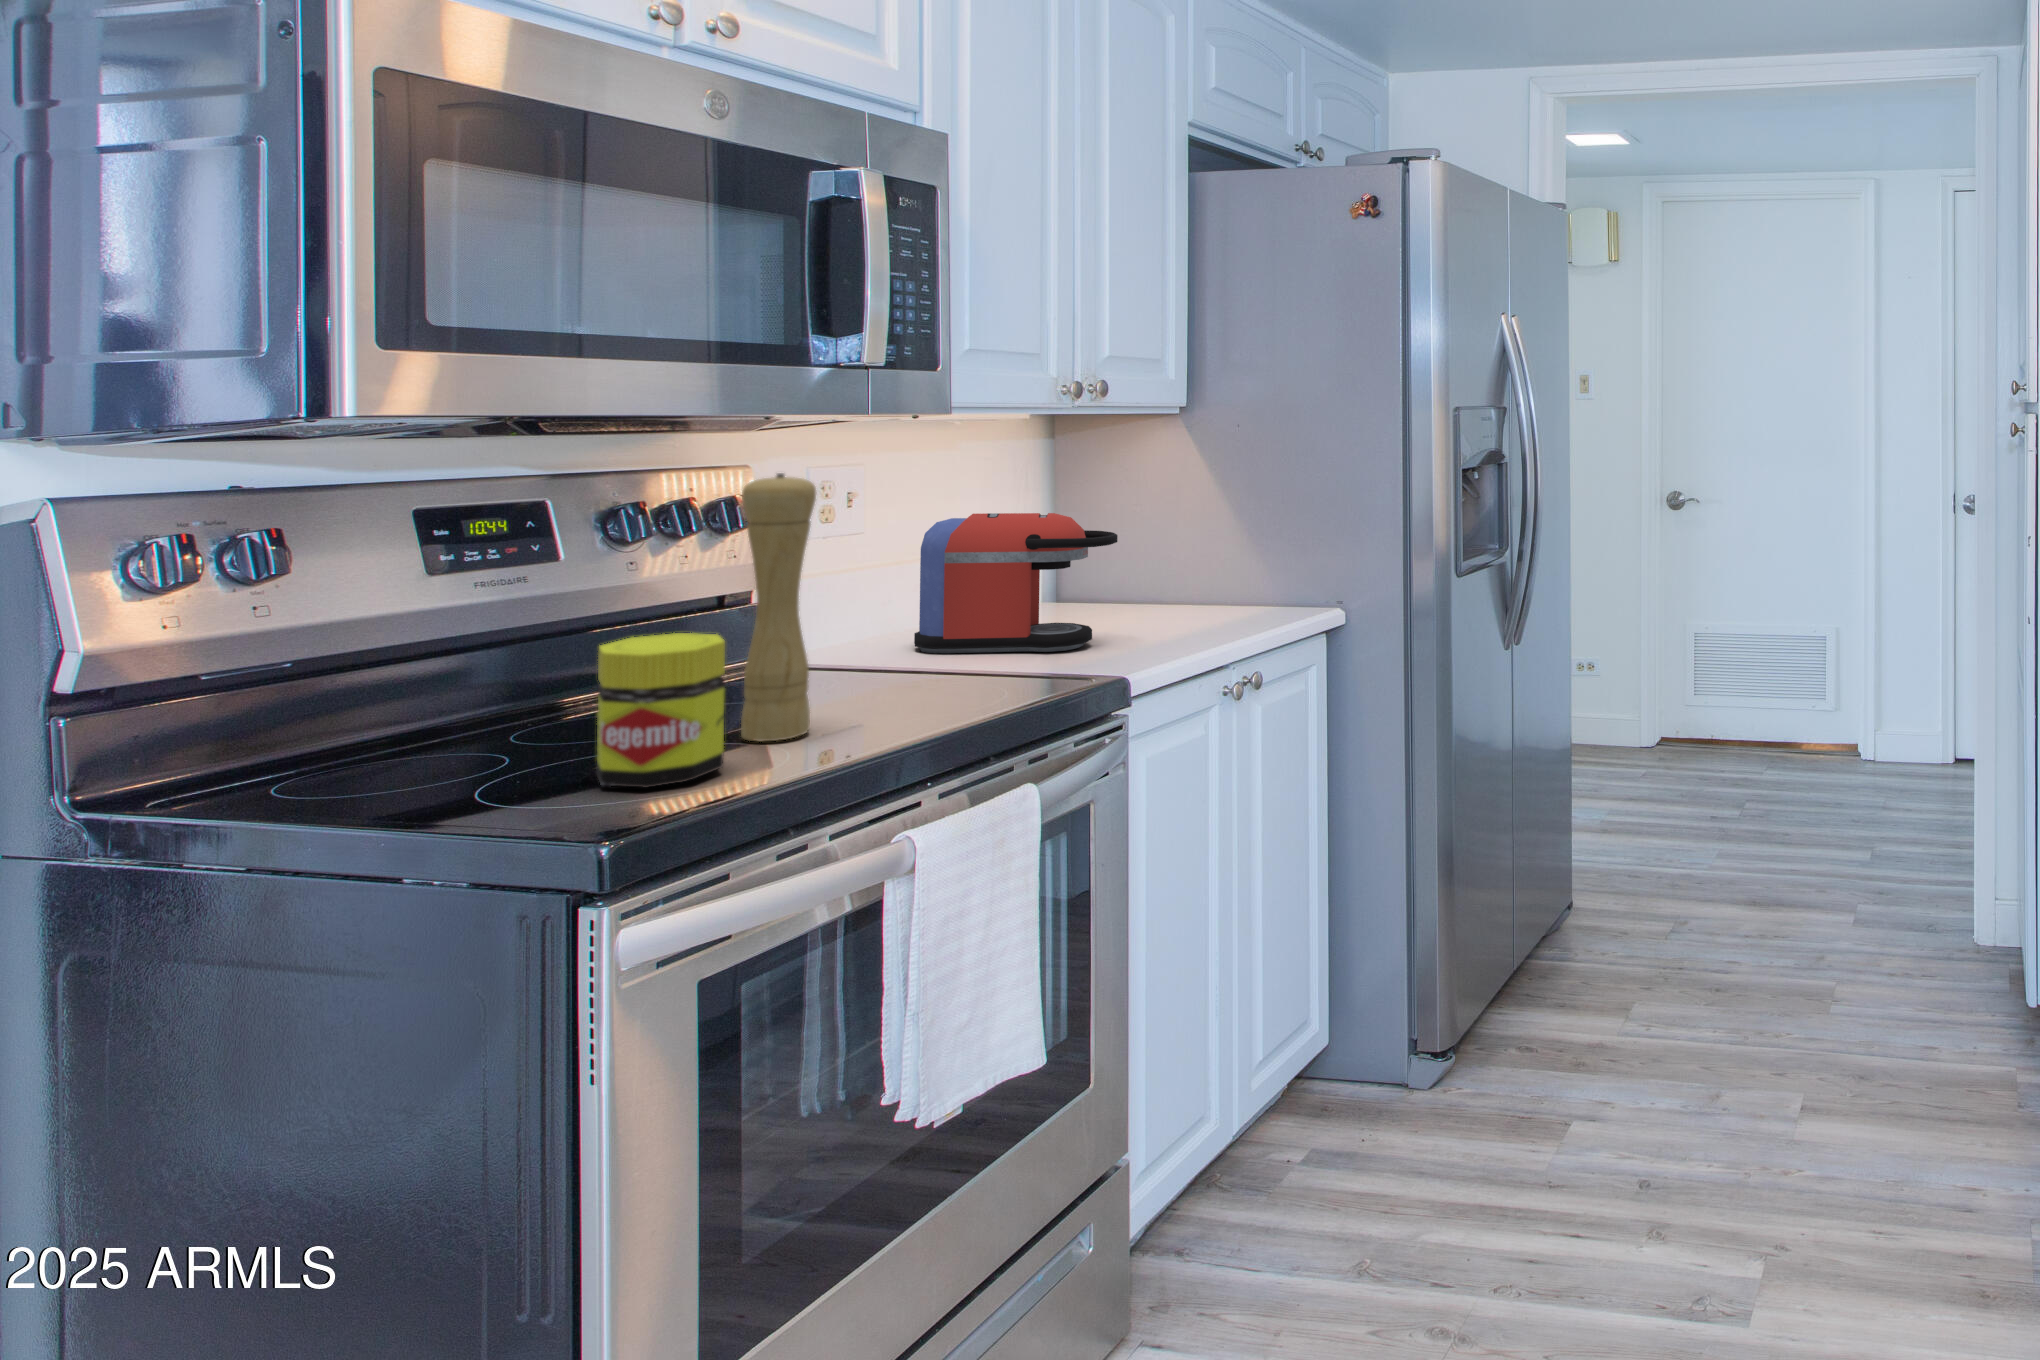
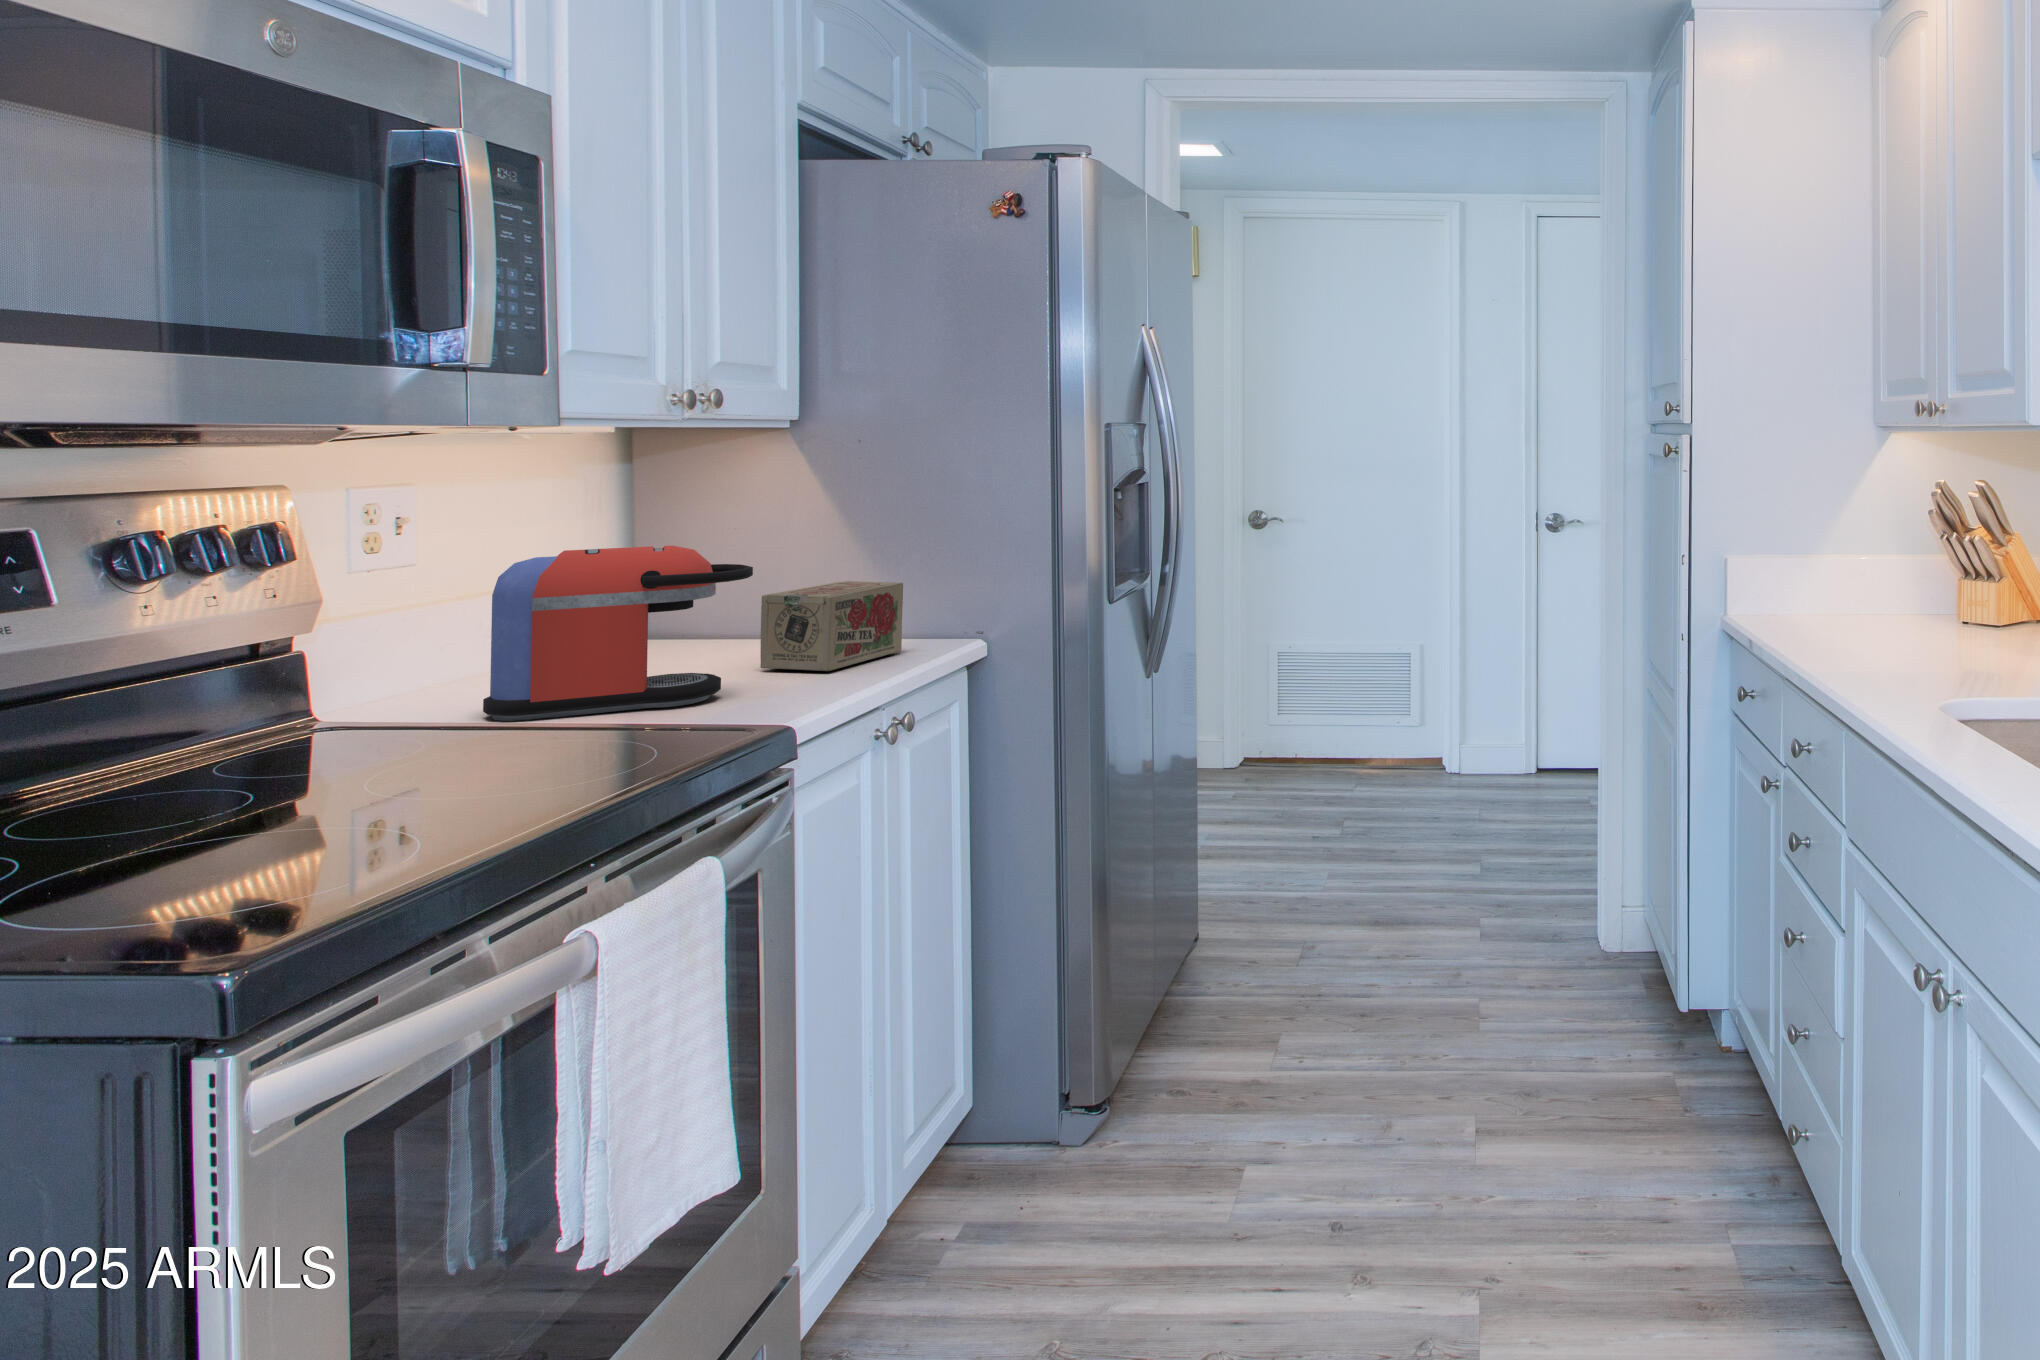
pepper mill: present [741,473,816,741] -> none [330,499,437,835]
tea box: none [1140,549,1263,629] -> present [760,581,903,671]
jar: present [597,633,725,787] -> none [152,701,348,906]

